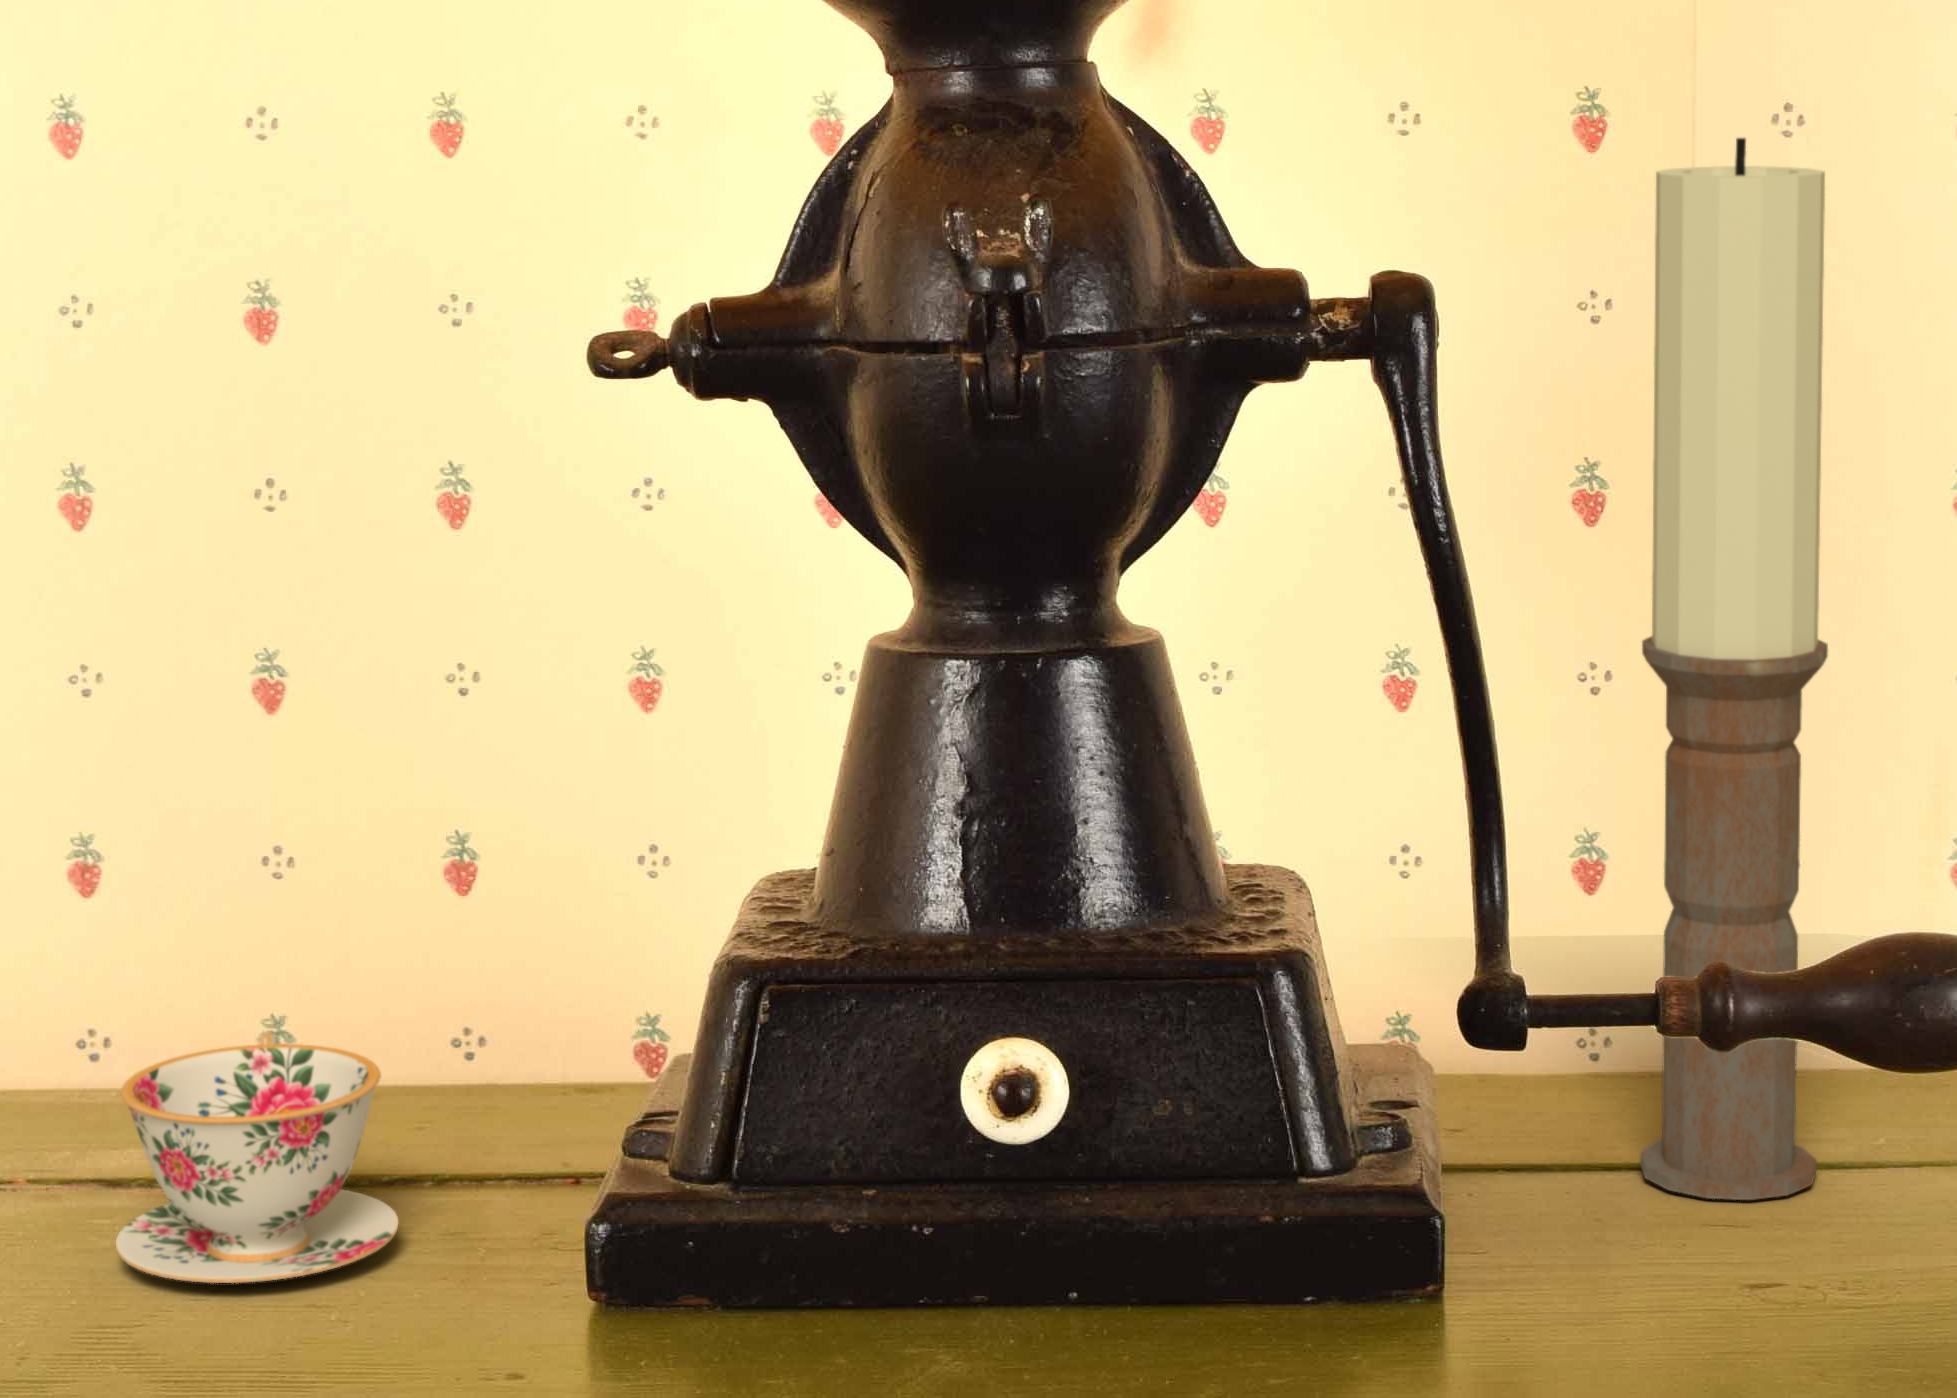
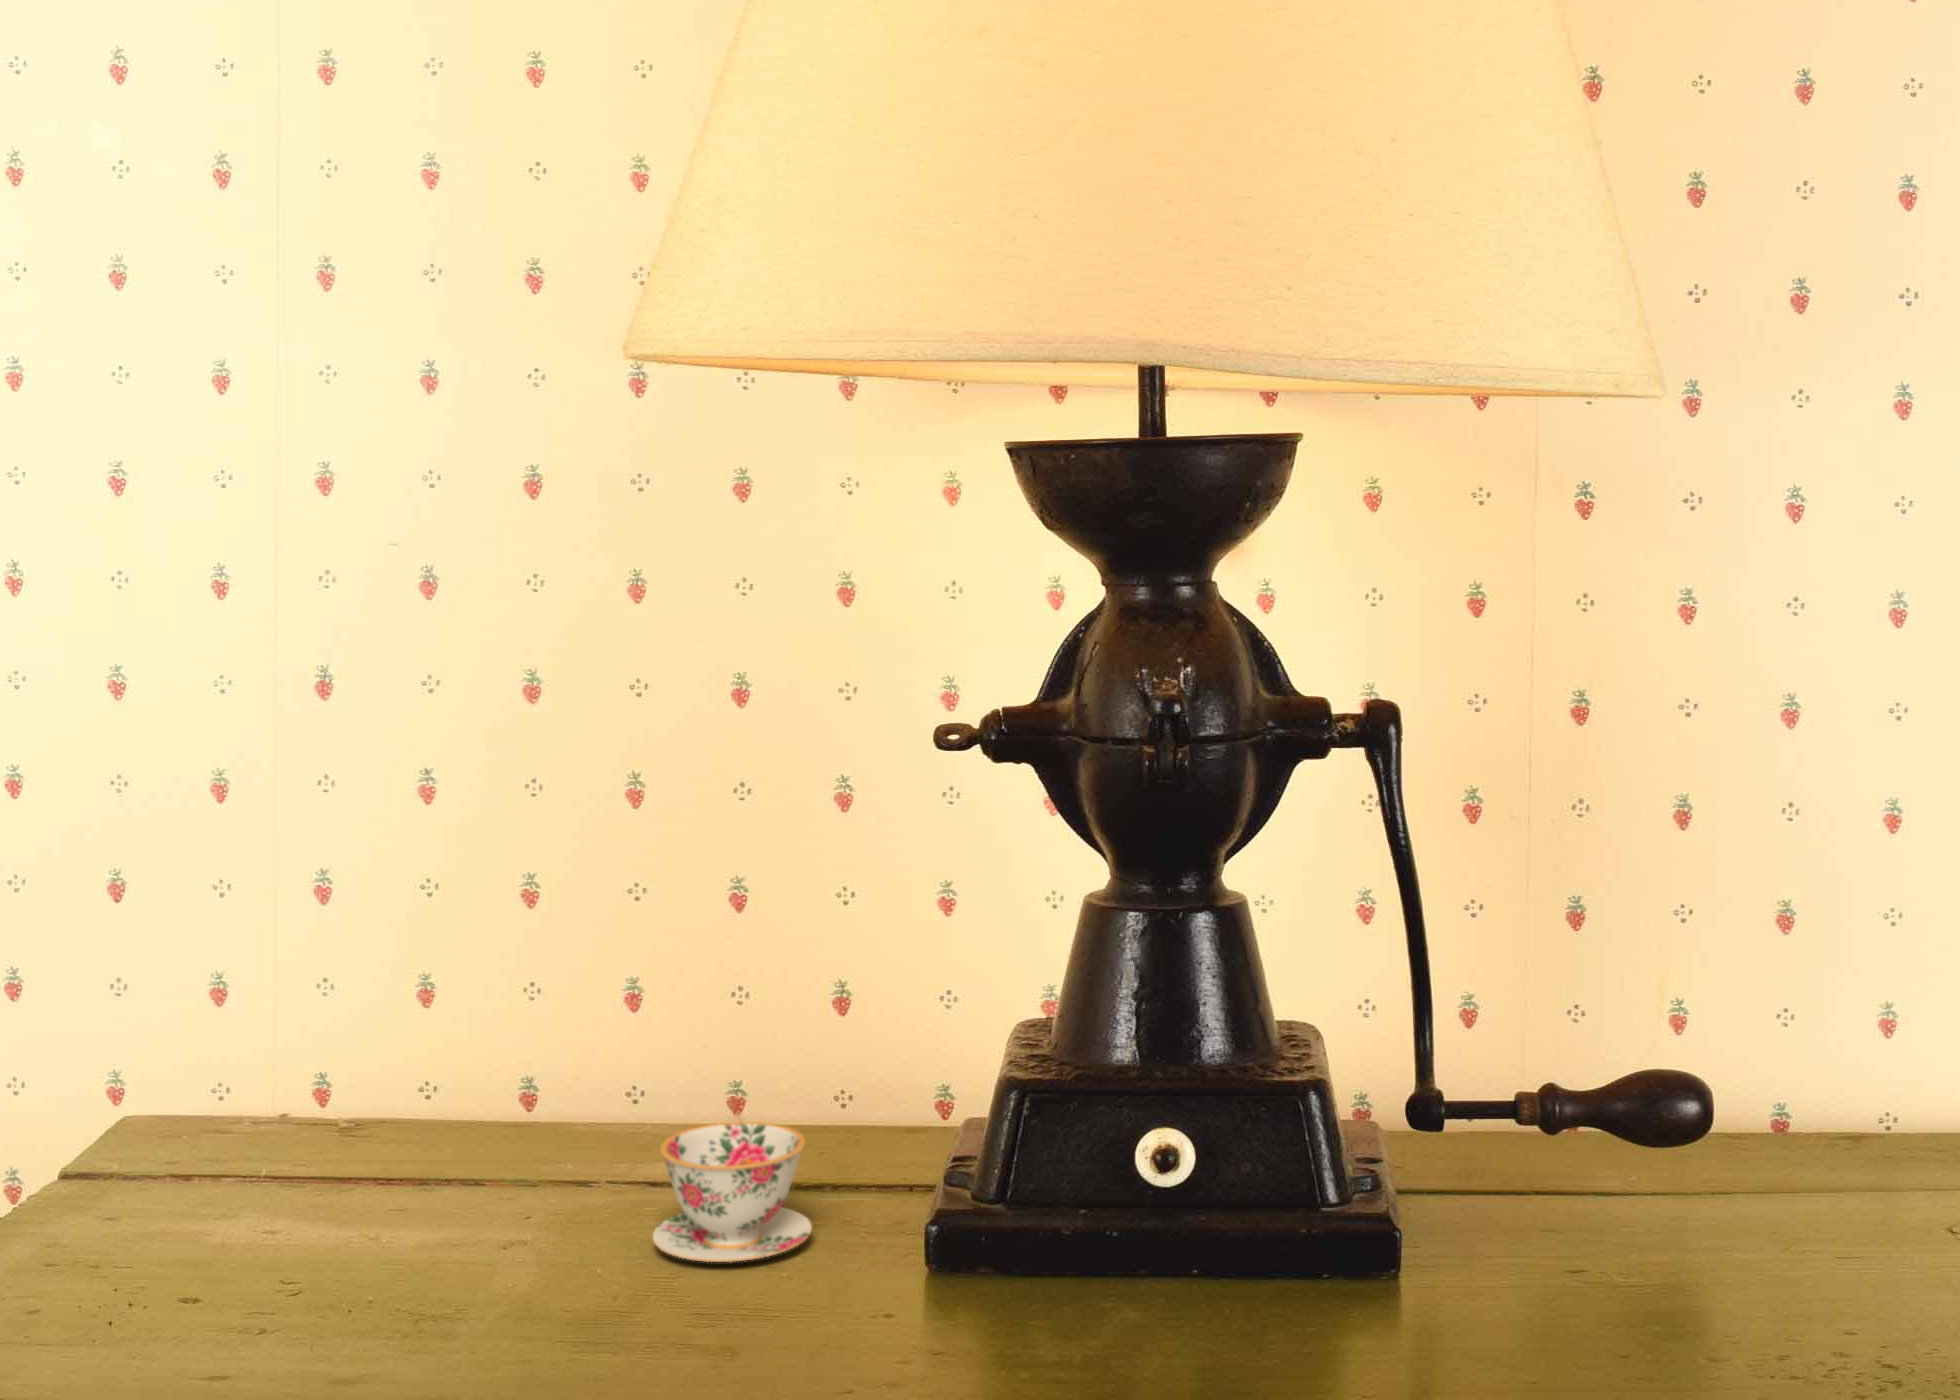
candle: present [1640,138,1828,1200] -> none [1505,627,1609,1220]

